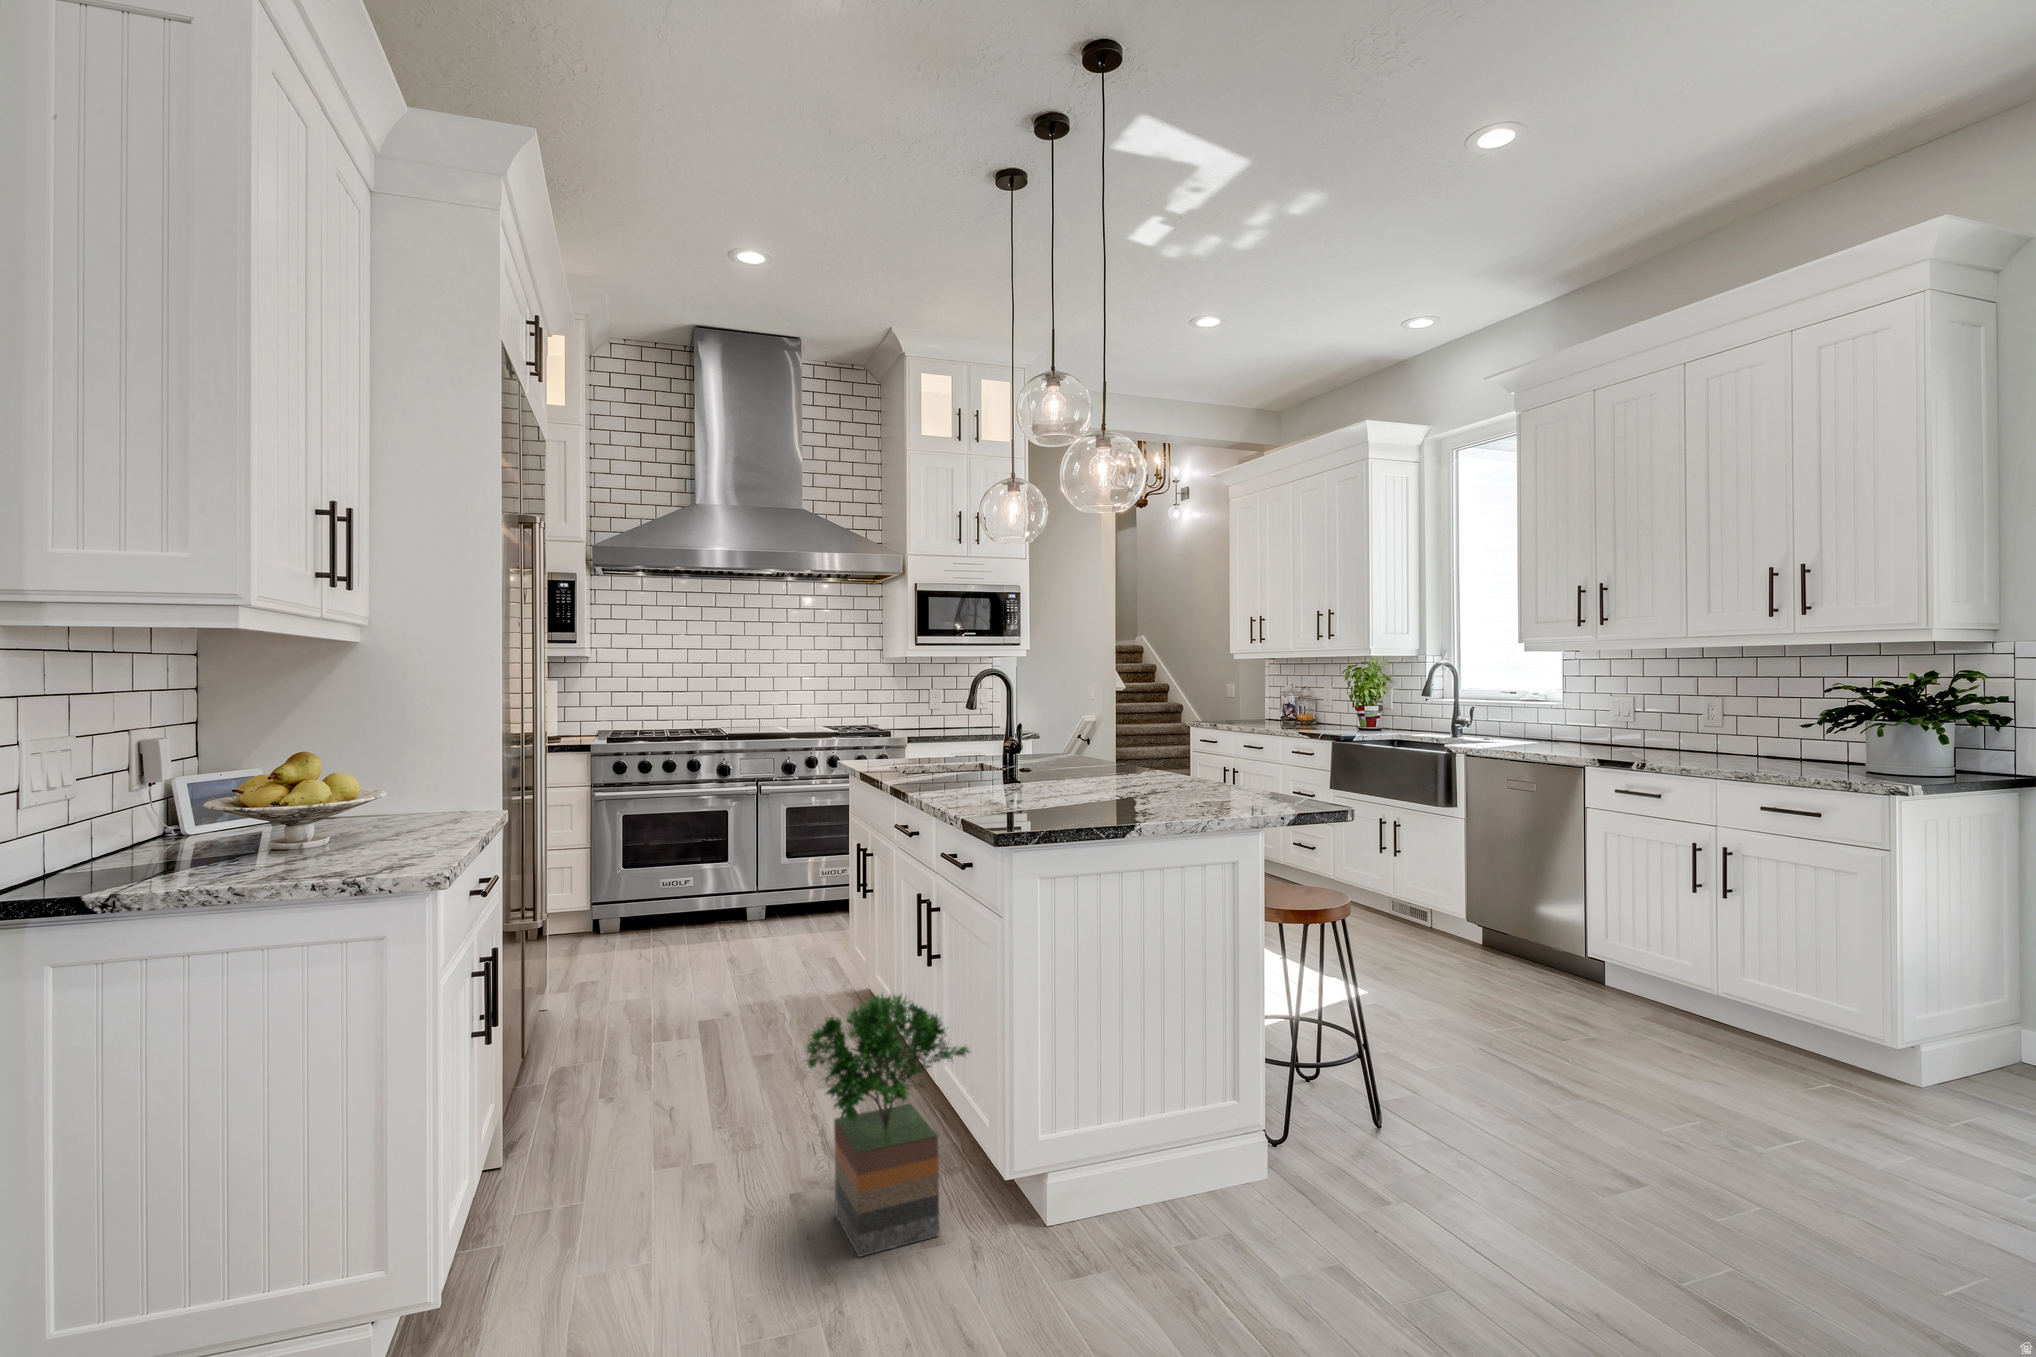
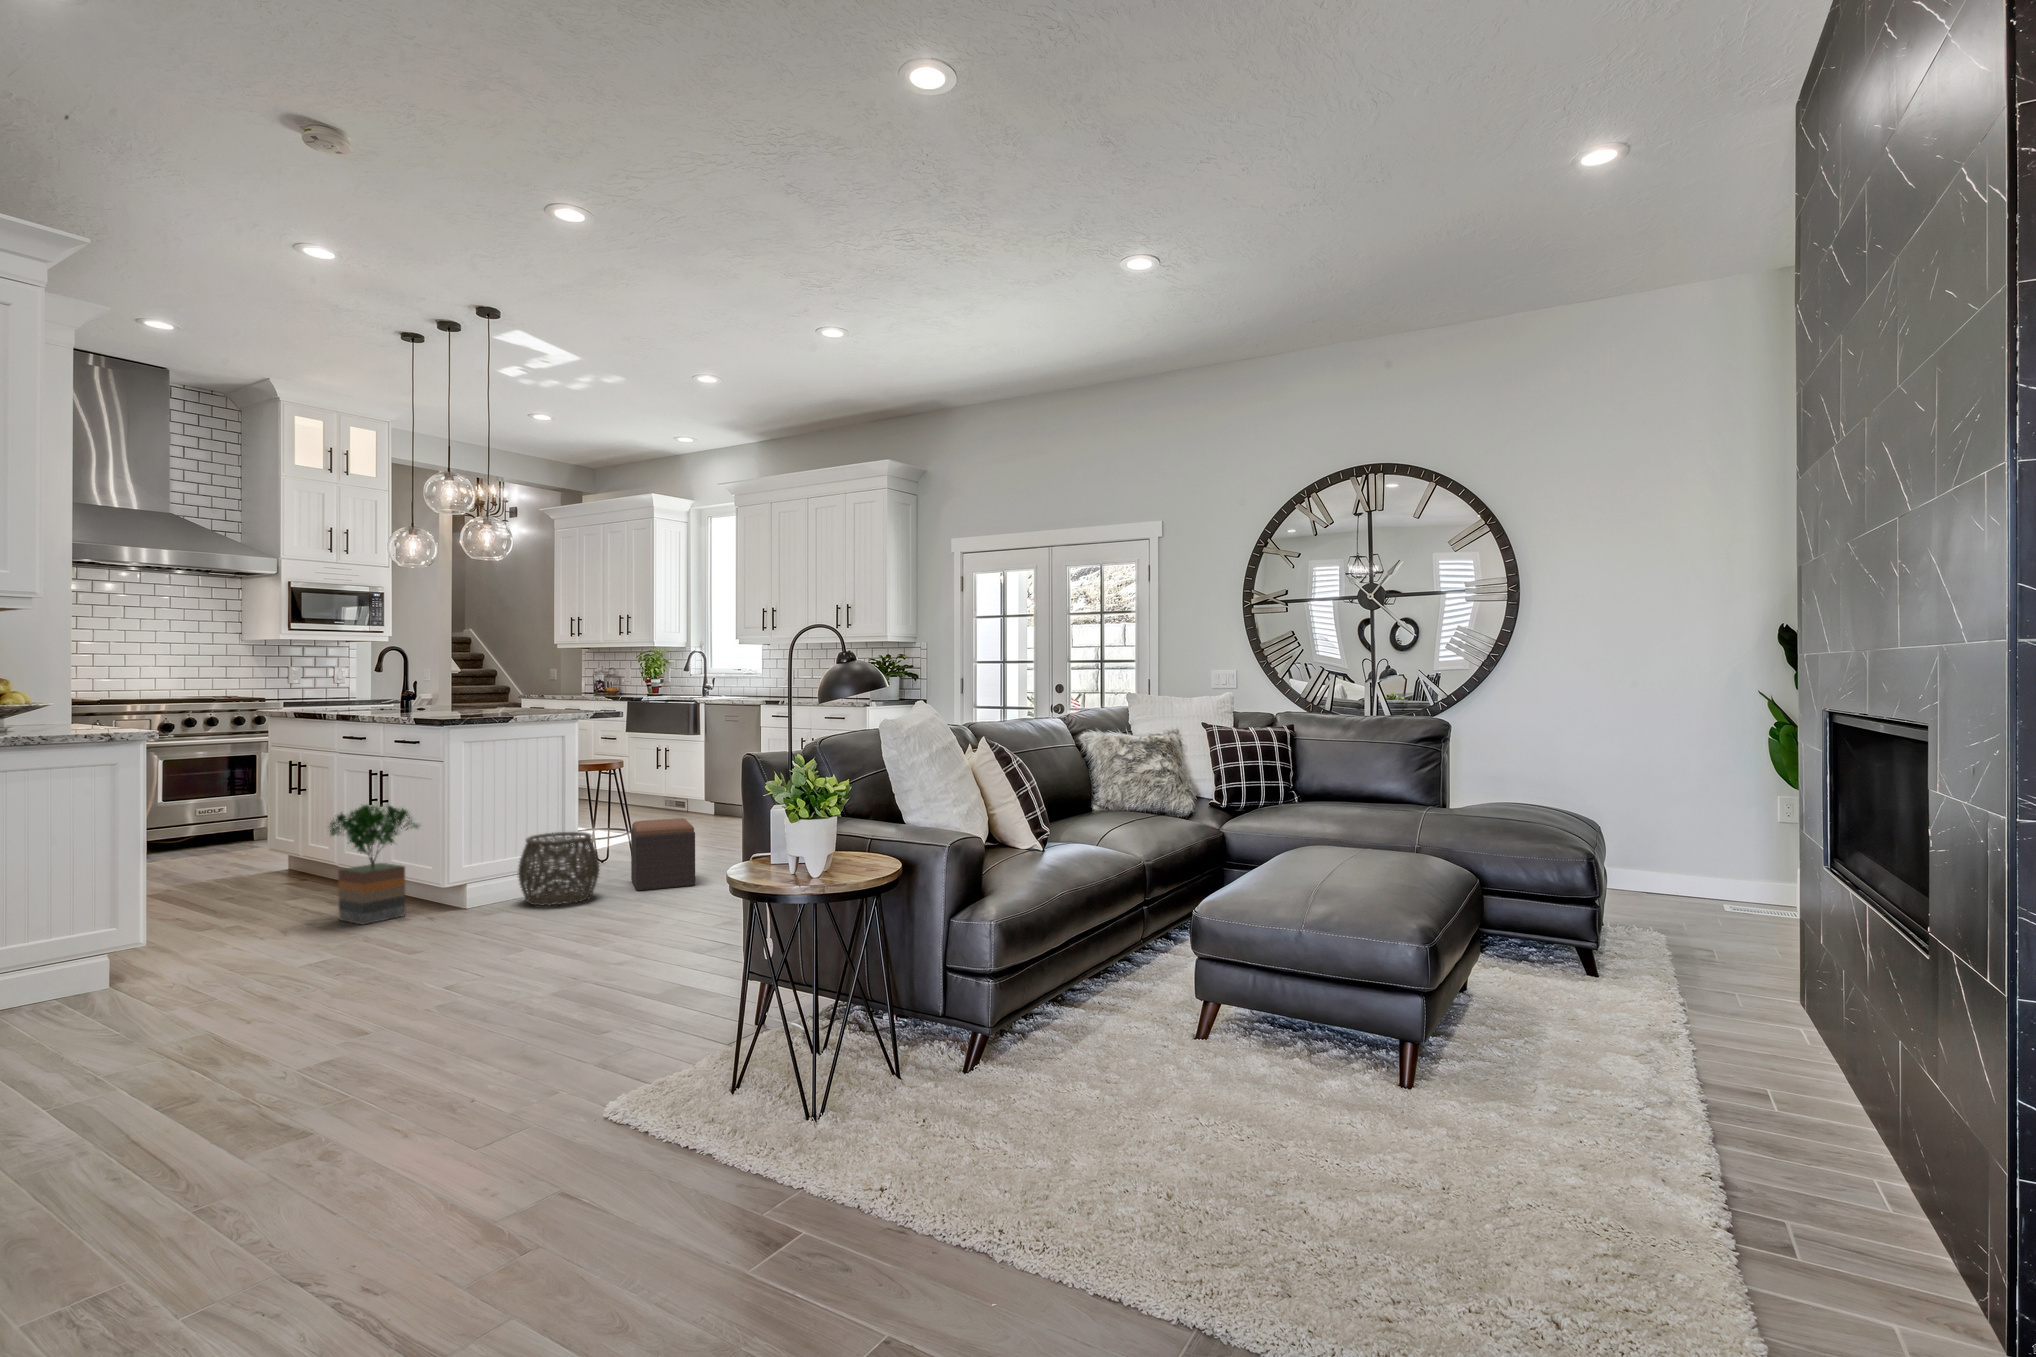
footstool: none [1380,1066,1546,1273] -> present [631,818,695,891]
woven basket: none [1145,1087,1320,1296] -> present [518,832,599,906]

